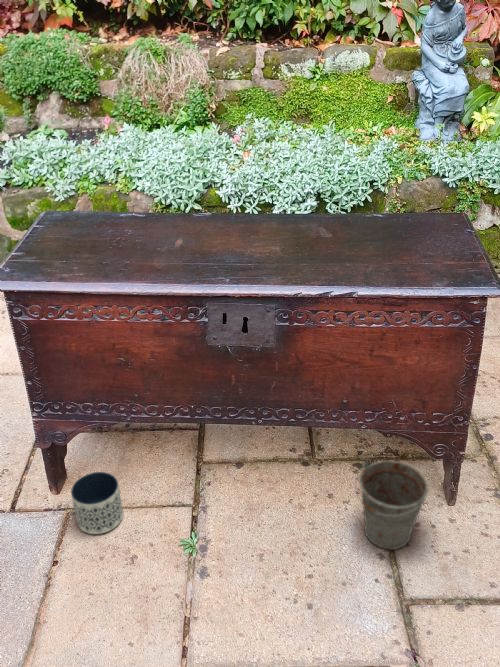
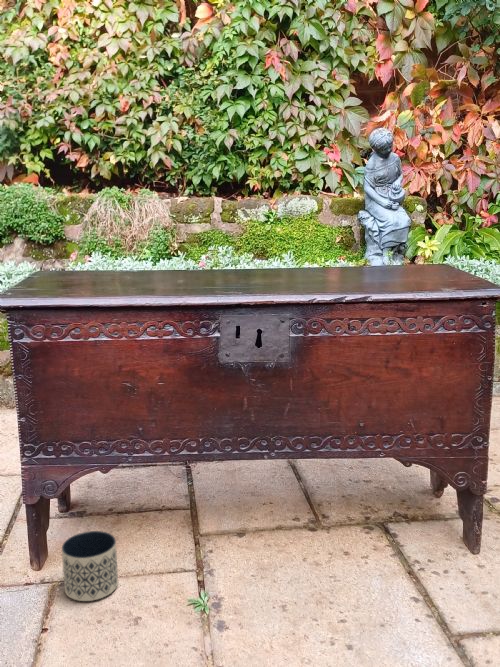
bucket: present [356,461,429,549] -> none [378,496,457,593]

